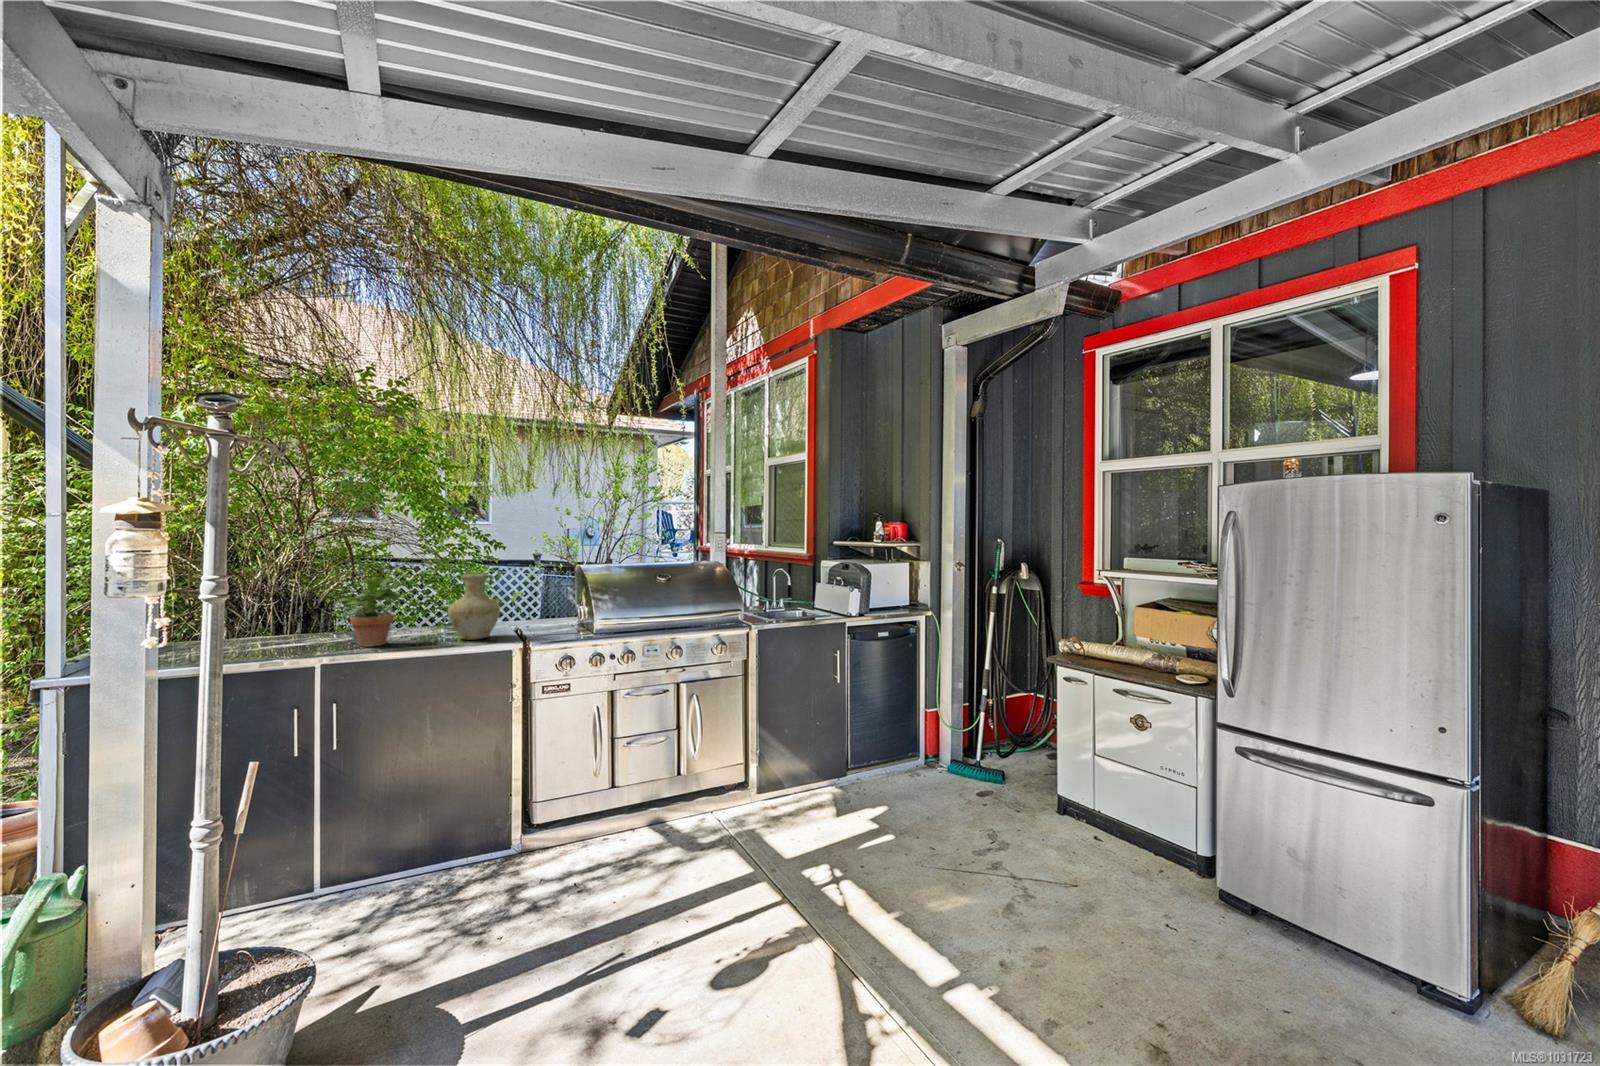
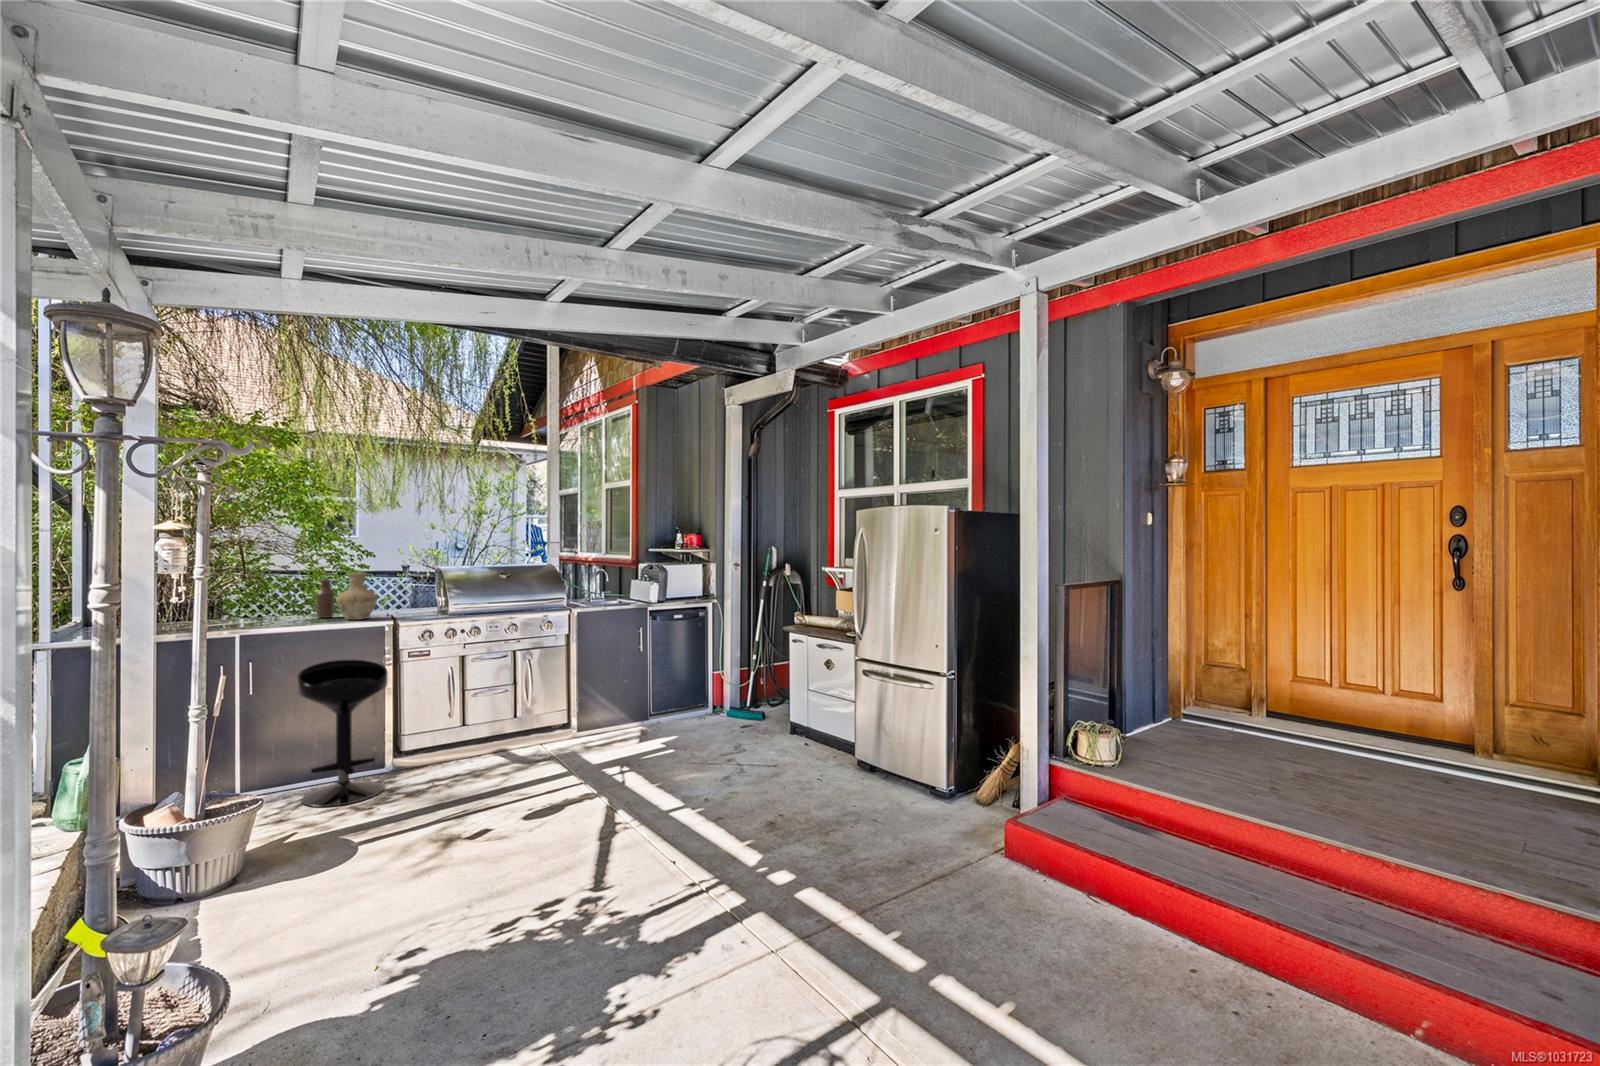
potted plant: present [336,577,403,647] -> none [251,574,303,624]
bottle: none [424,582,446,635] -> present [316,579,334,618]
bar stool: none [388,699,512,927] -> present [298,660,388,807]

